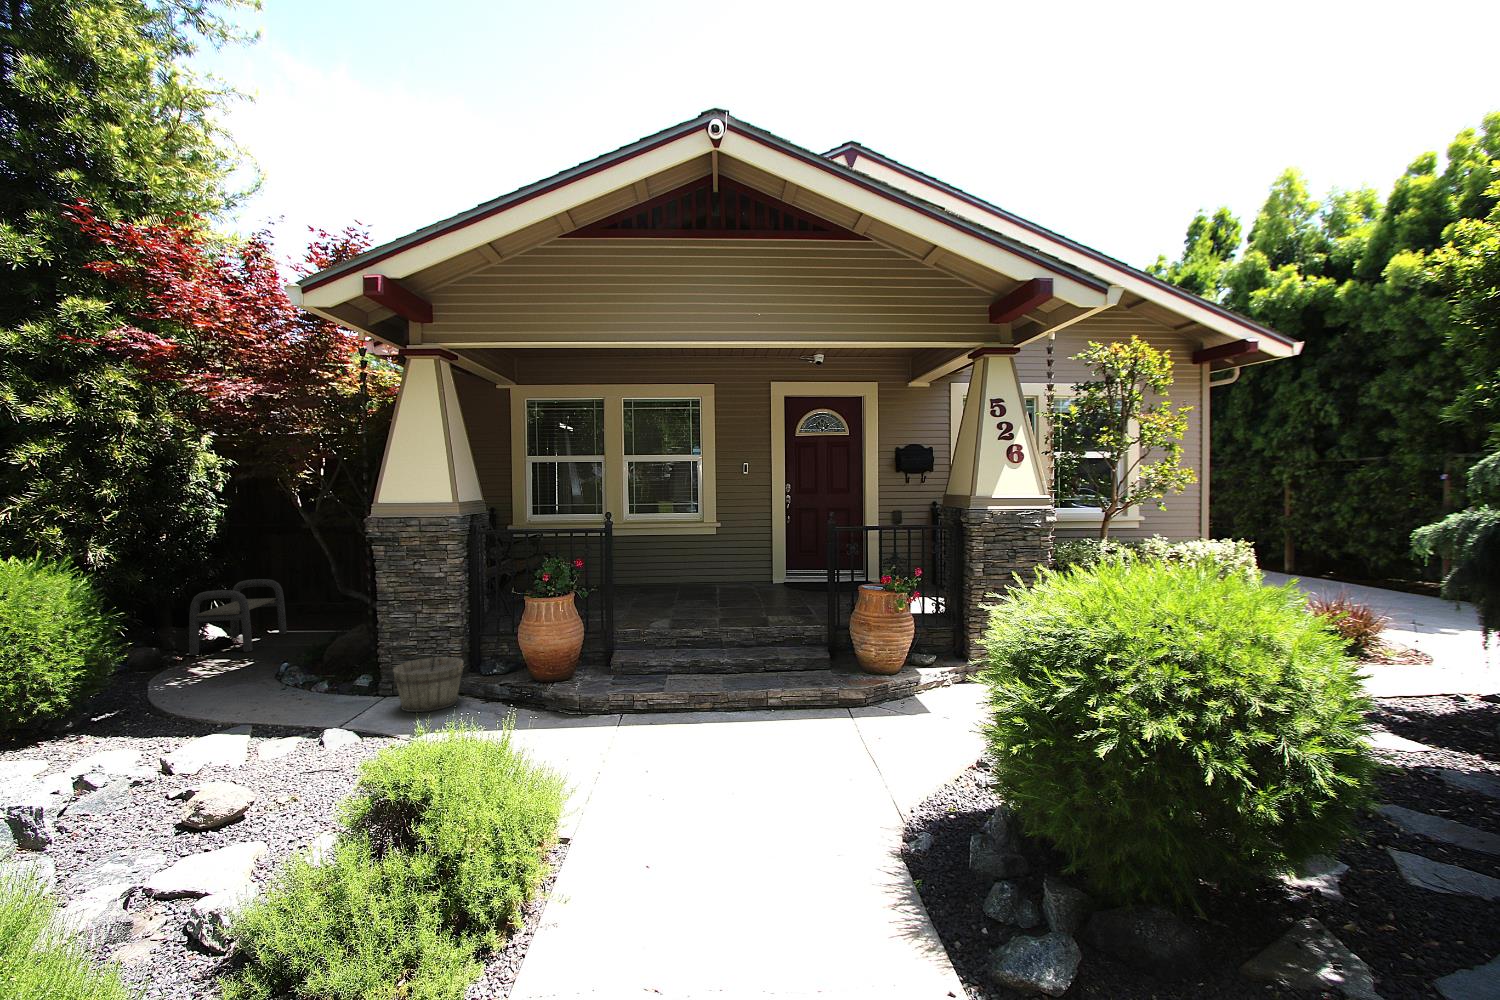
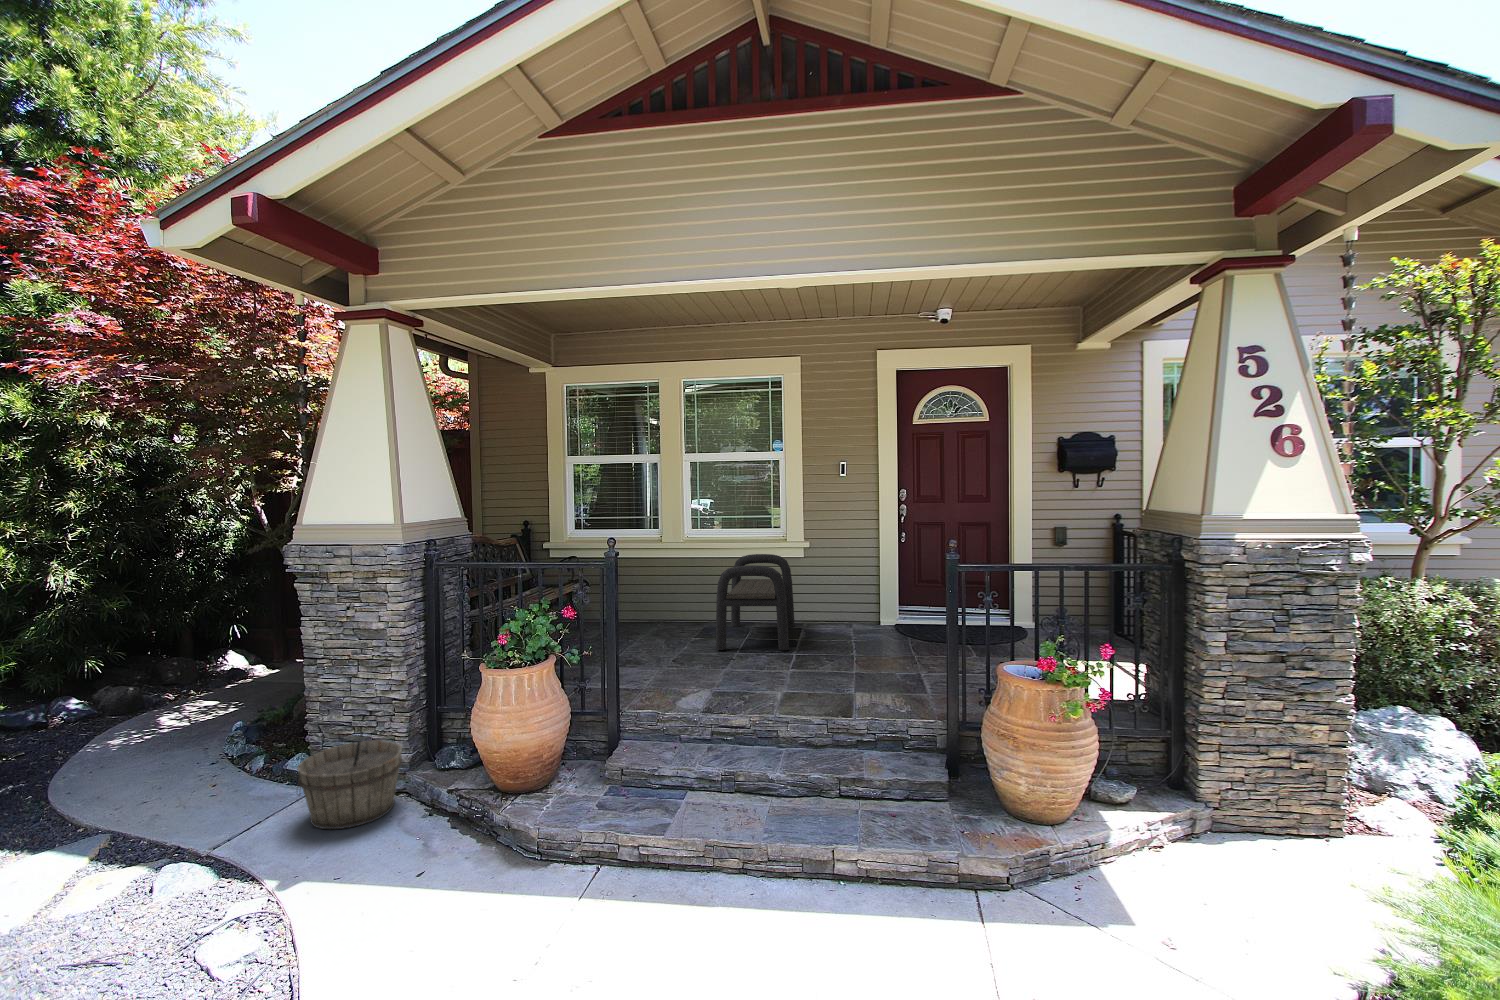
bench: present [189,579,287,655] -> present [716,554,795,650]

